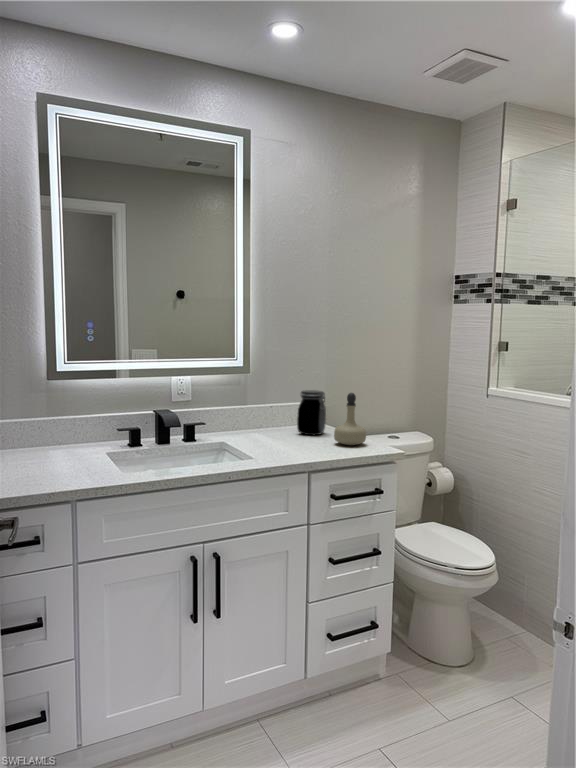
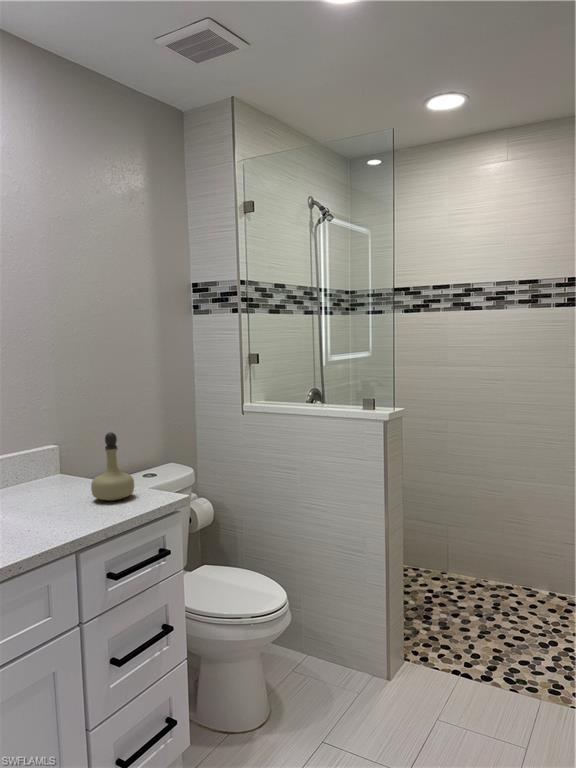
jar: present [297,390,326,435] -> none [30,433,69,494]

